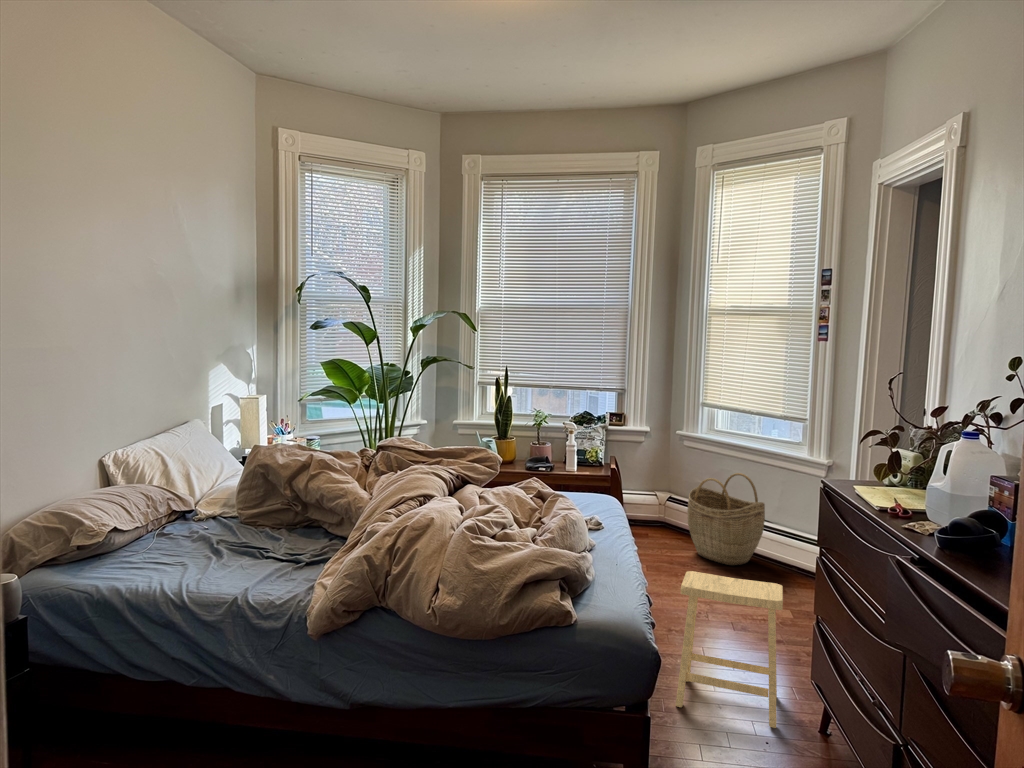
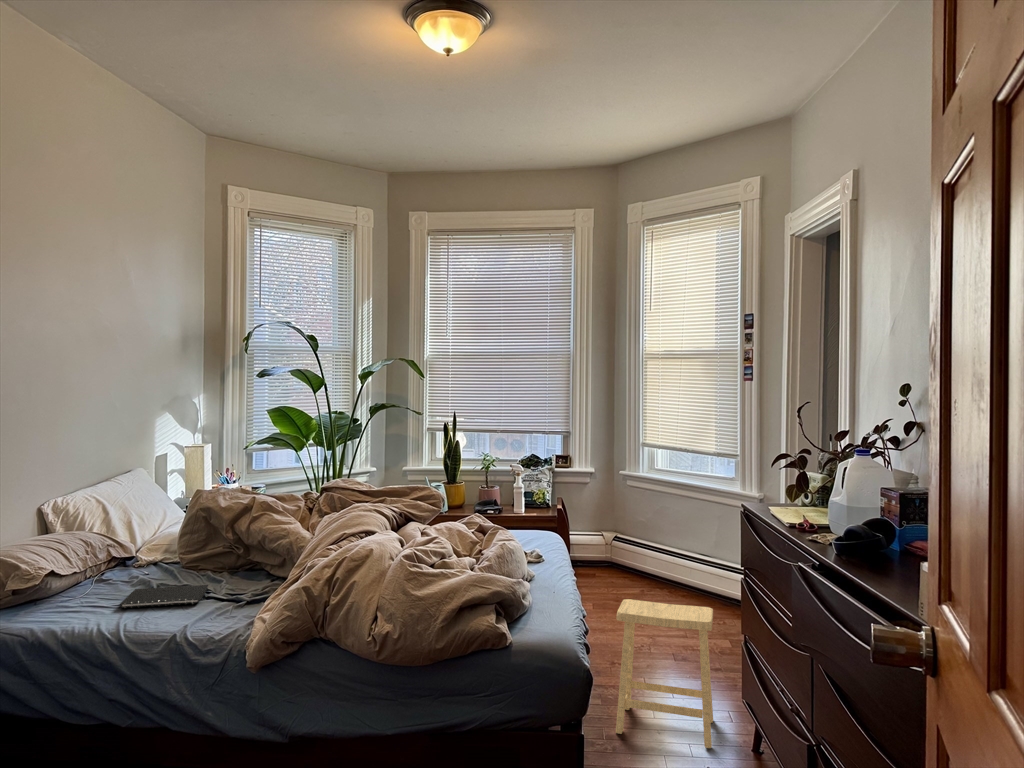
woven basket: present [687,473,765,565] -> none [632,510,706,601]
notebook: none [181,544,267,567] -> present [120,585,208,609]

